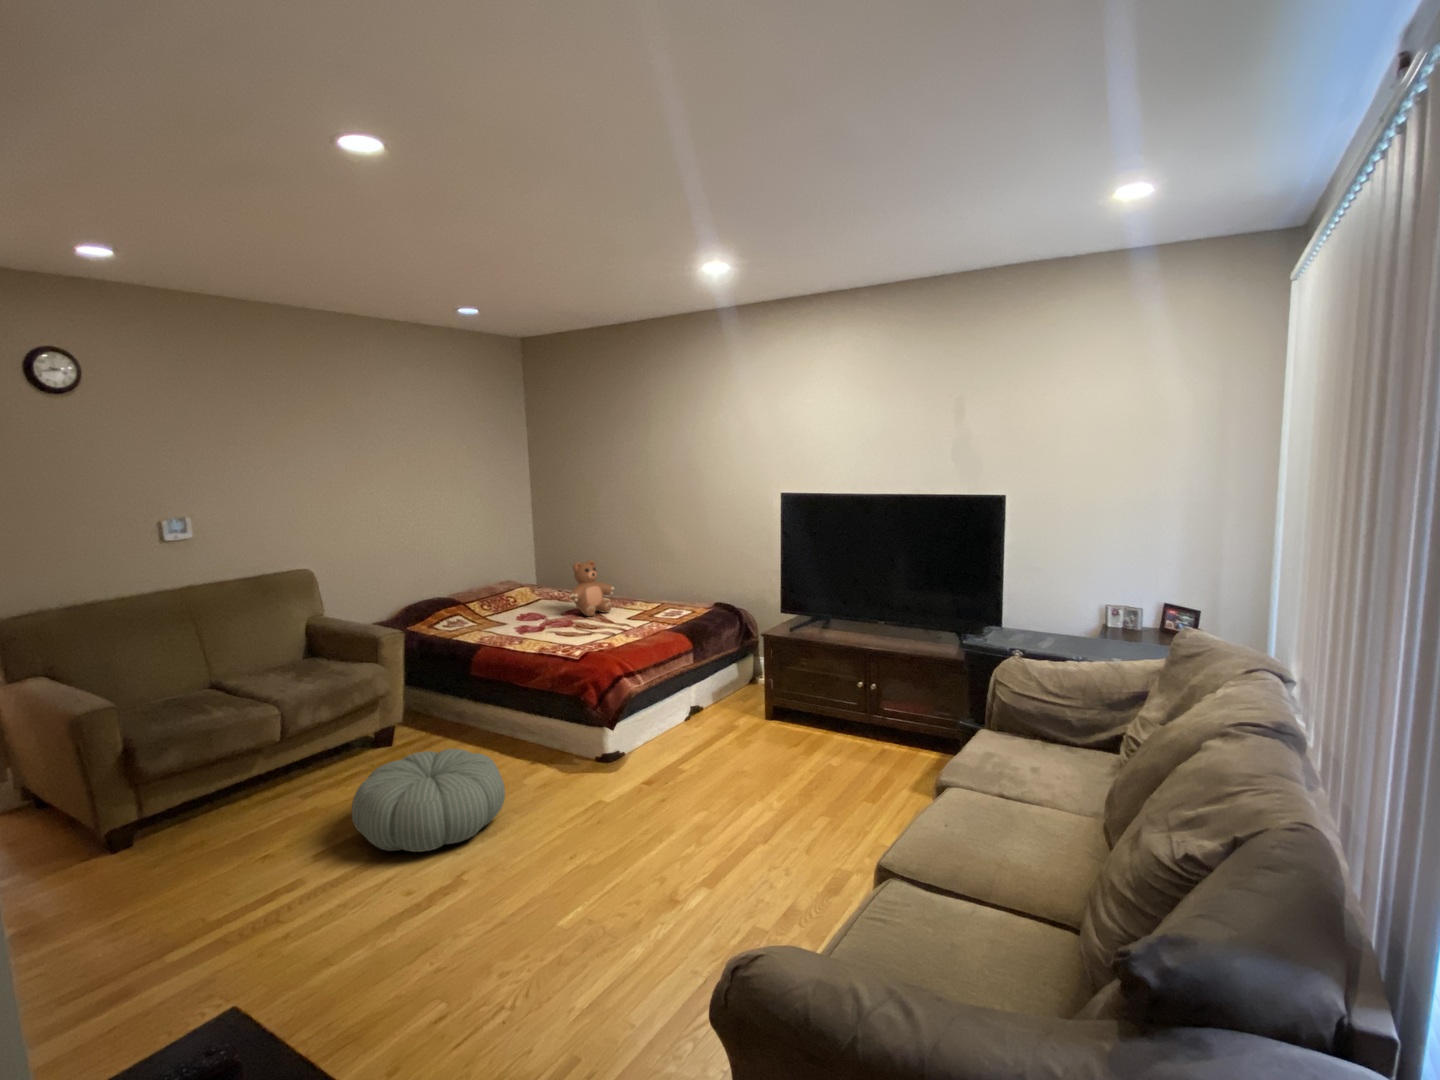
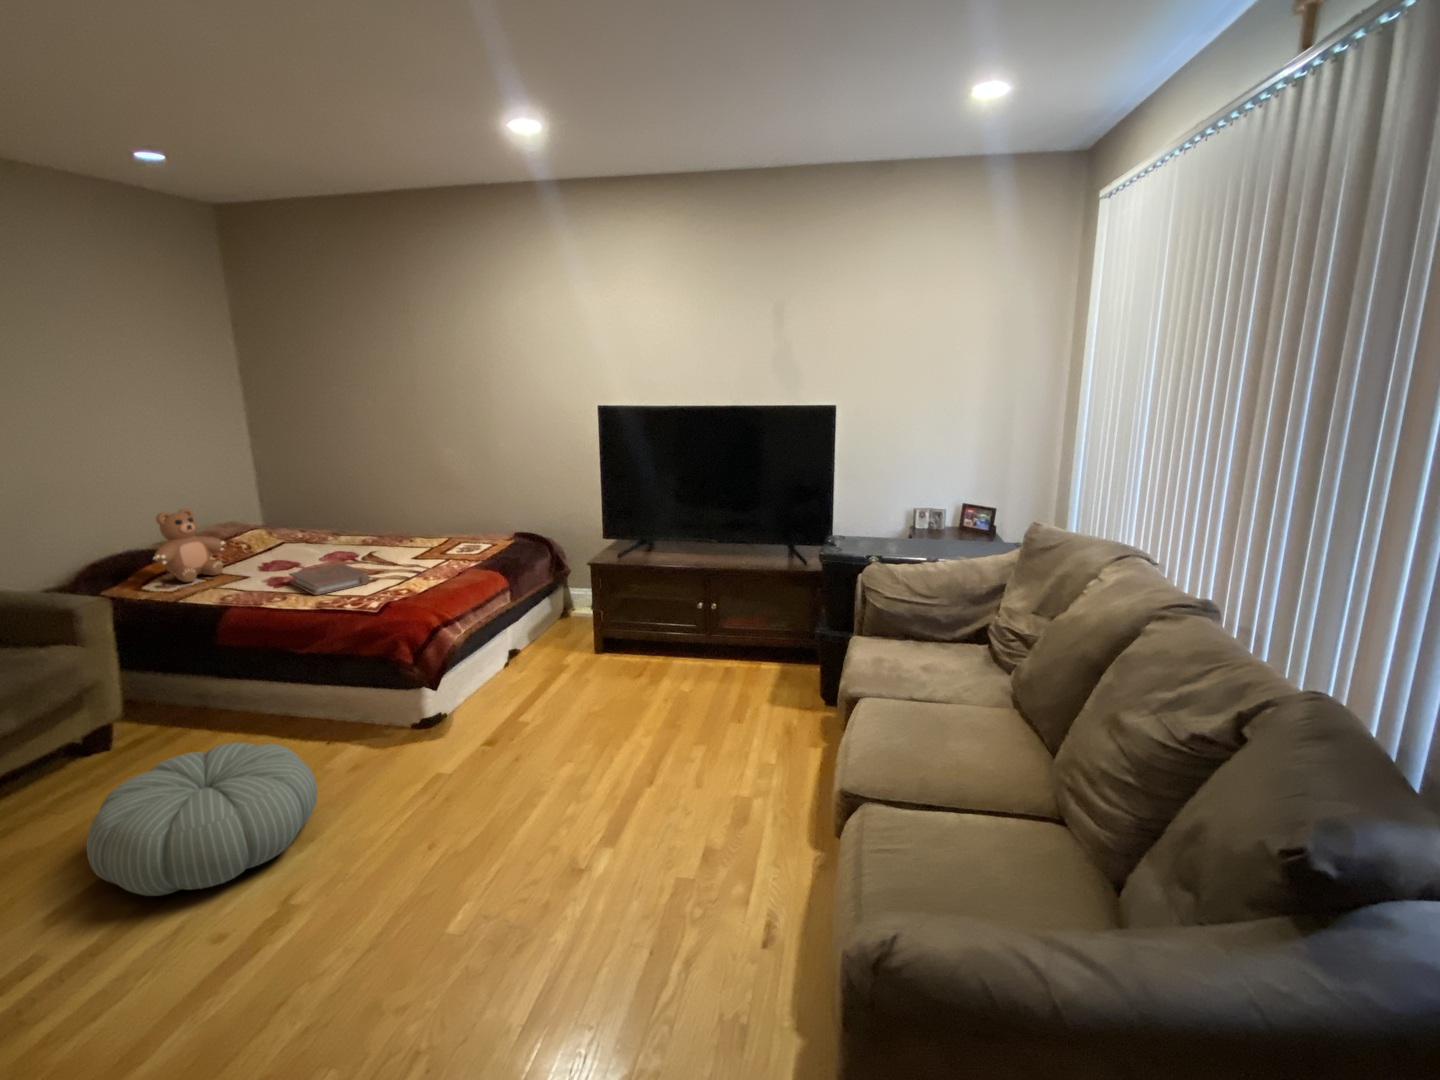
teddy bear: present [570,560,614,616] -> present [154,508,225,582]
book: none [529,618,585,642] -> present [289,563,370,595]

